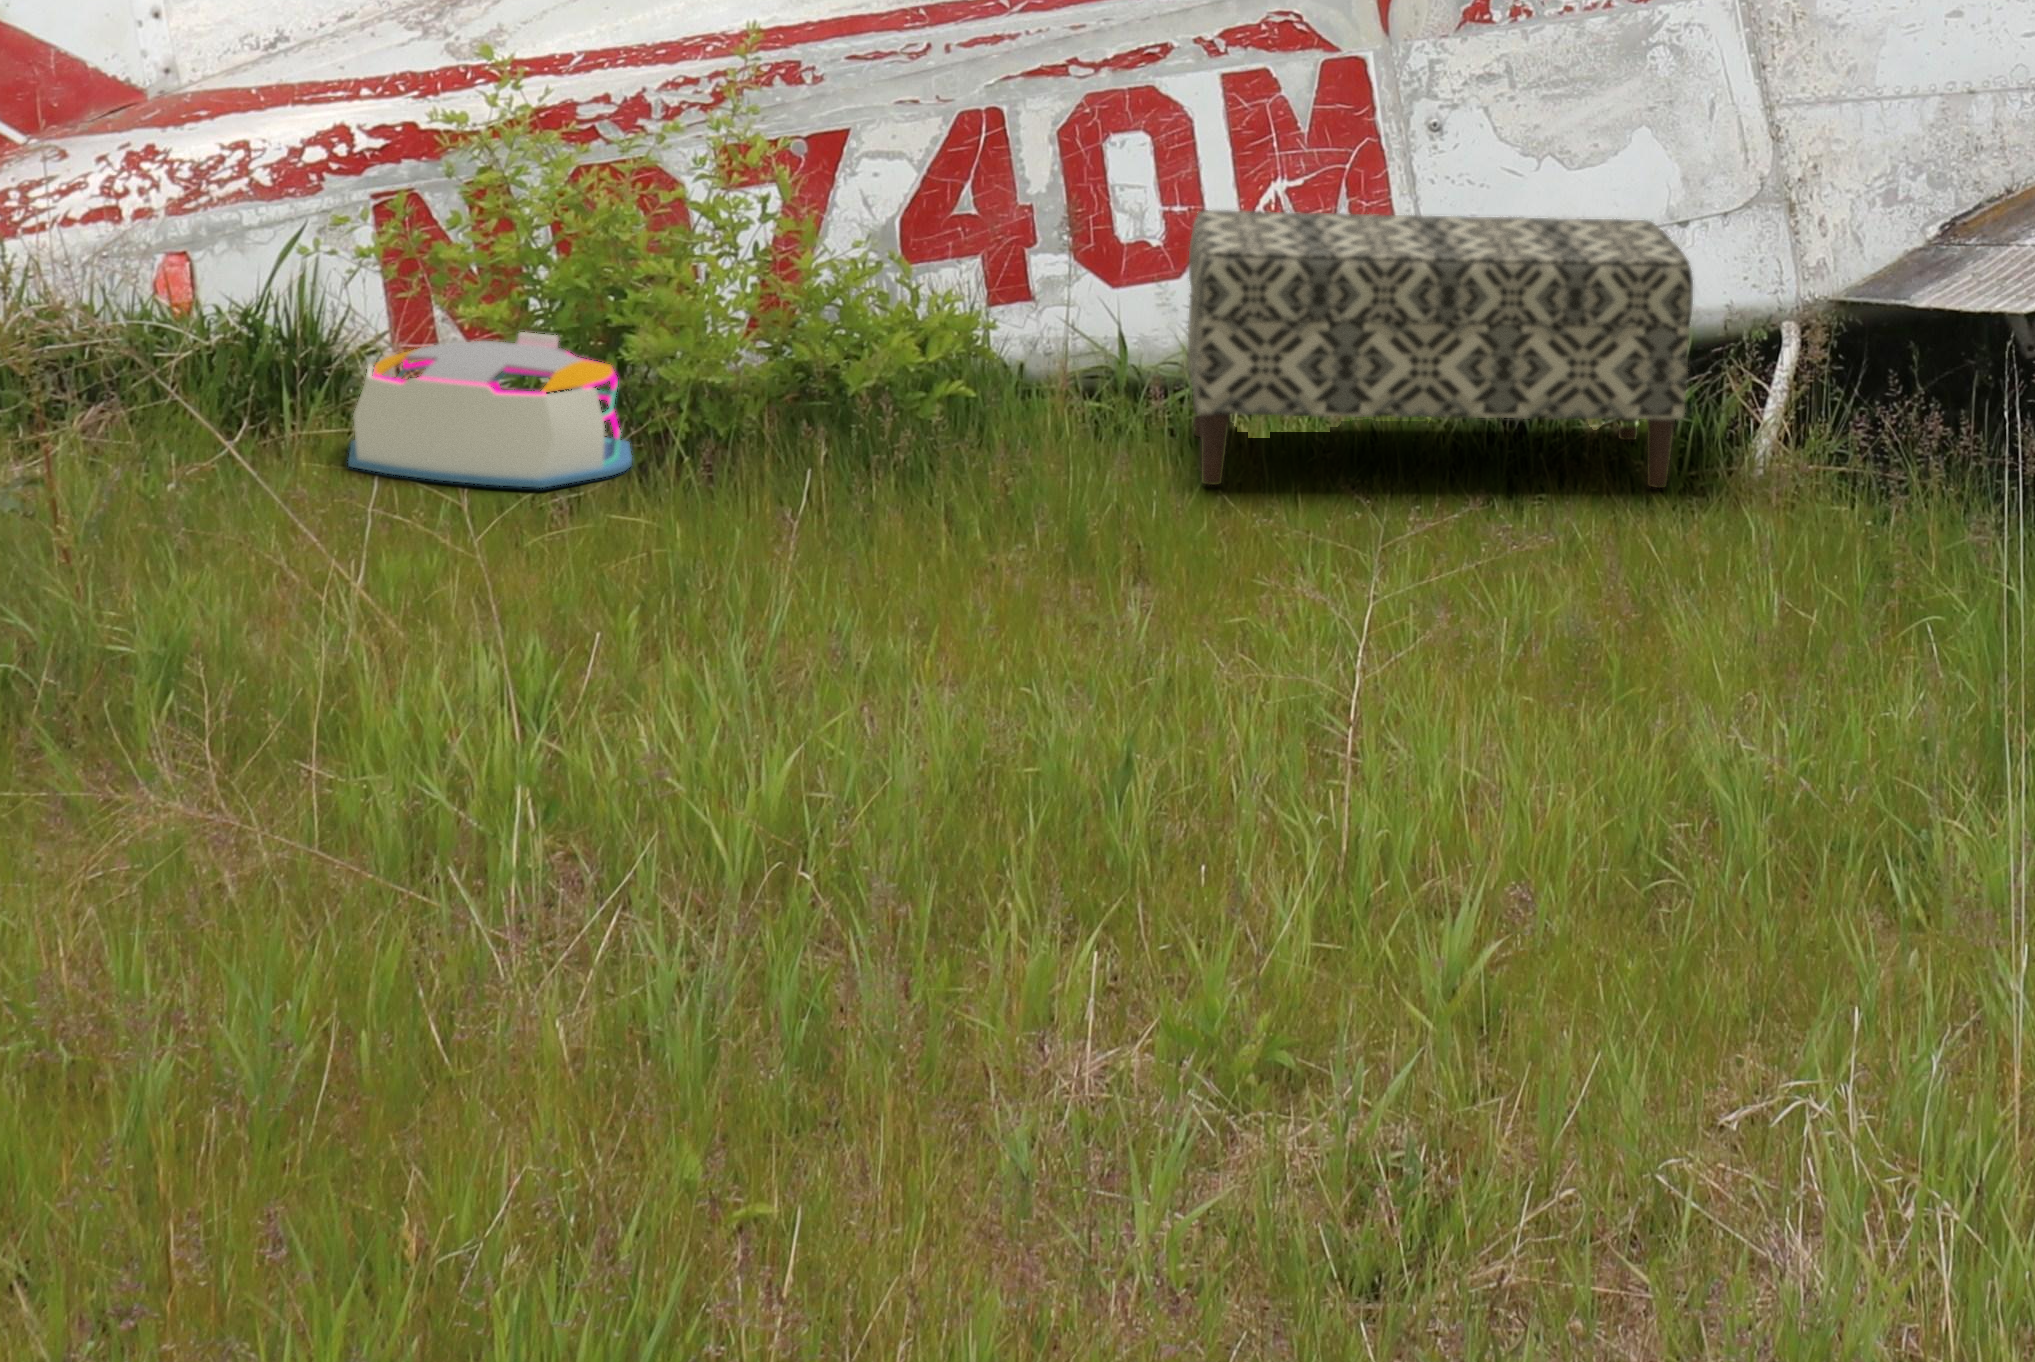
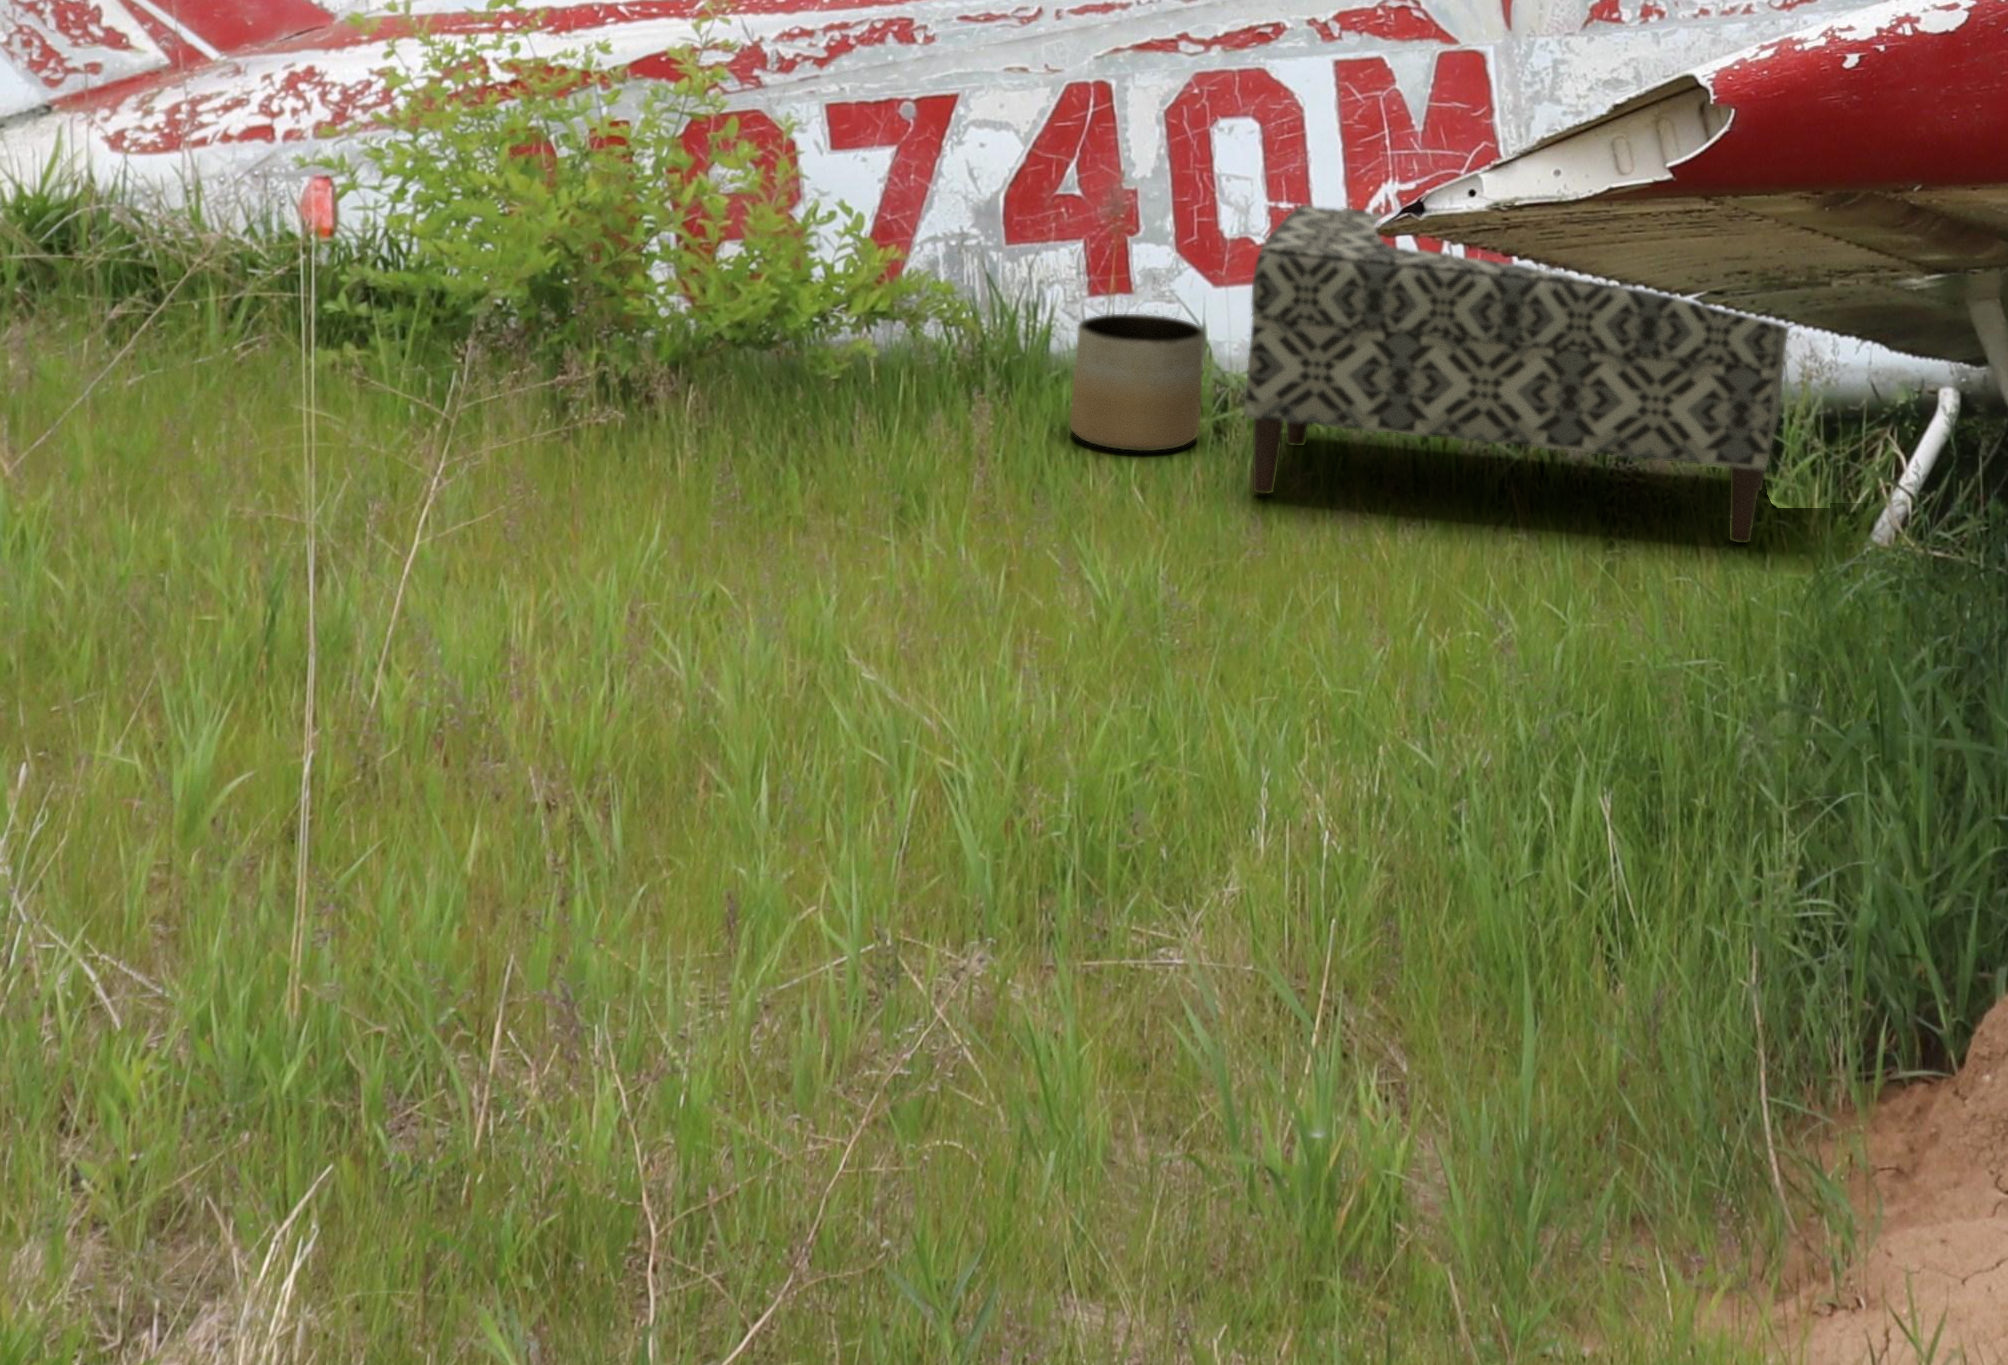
planter: none [993,326,1120,456] -> present [1070,314,1205,451]
storage bin: present [348,332,632,488] -> none [433,277,711,433]

